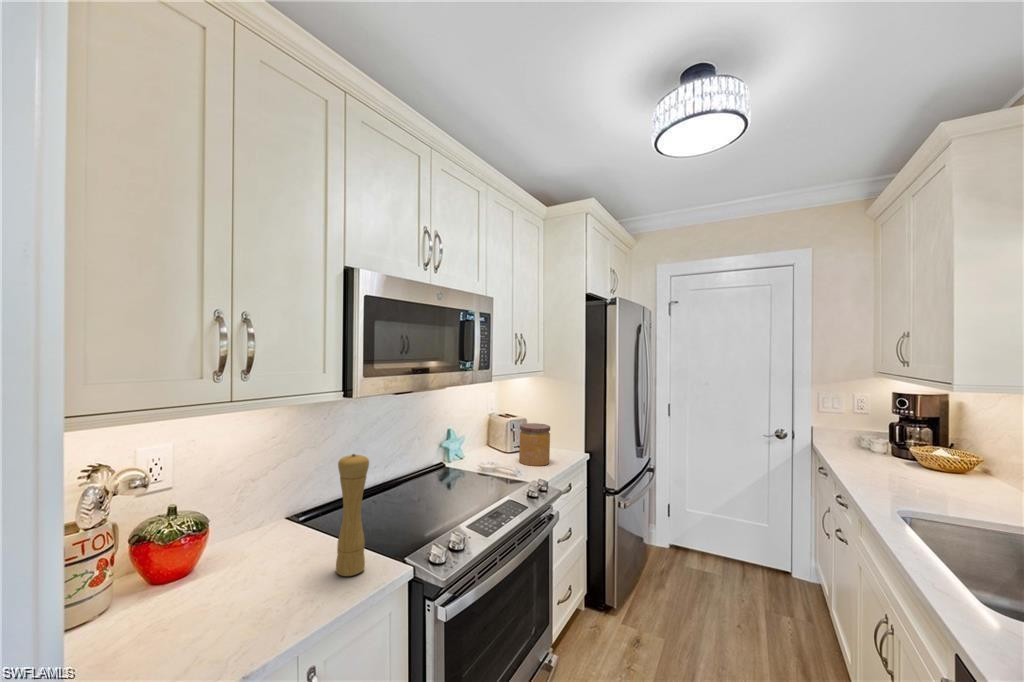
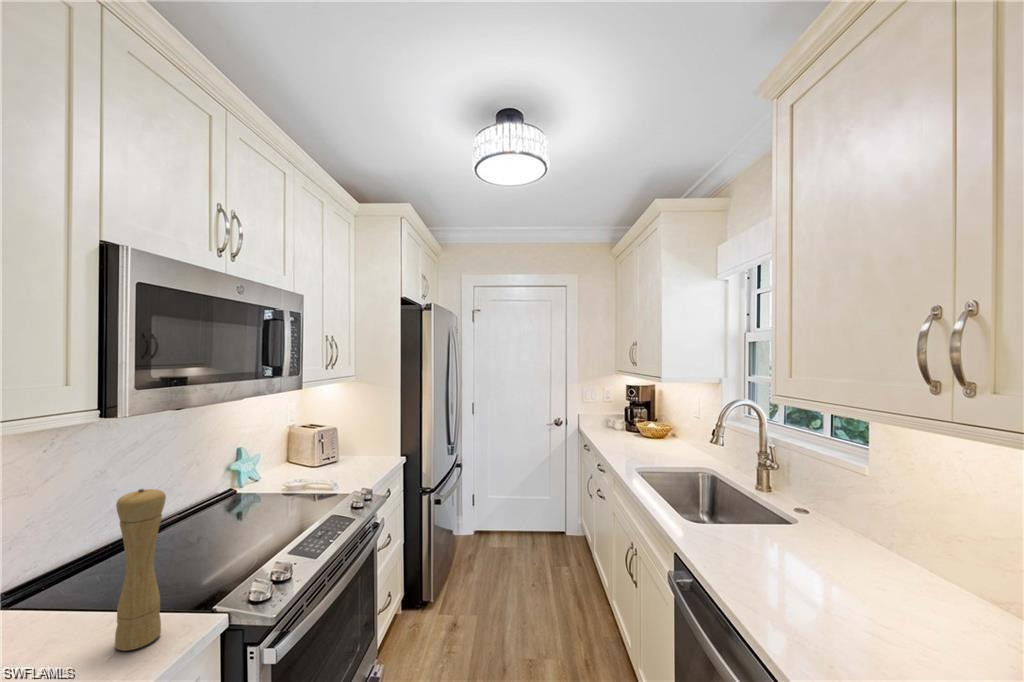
jar: present [519,423,550,466] -> none [329,430,364,476]

